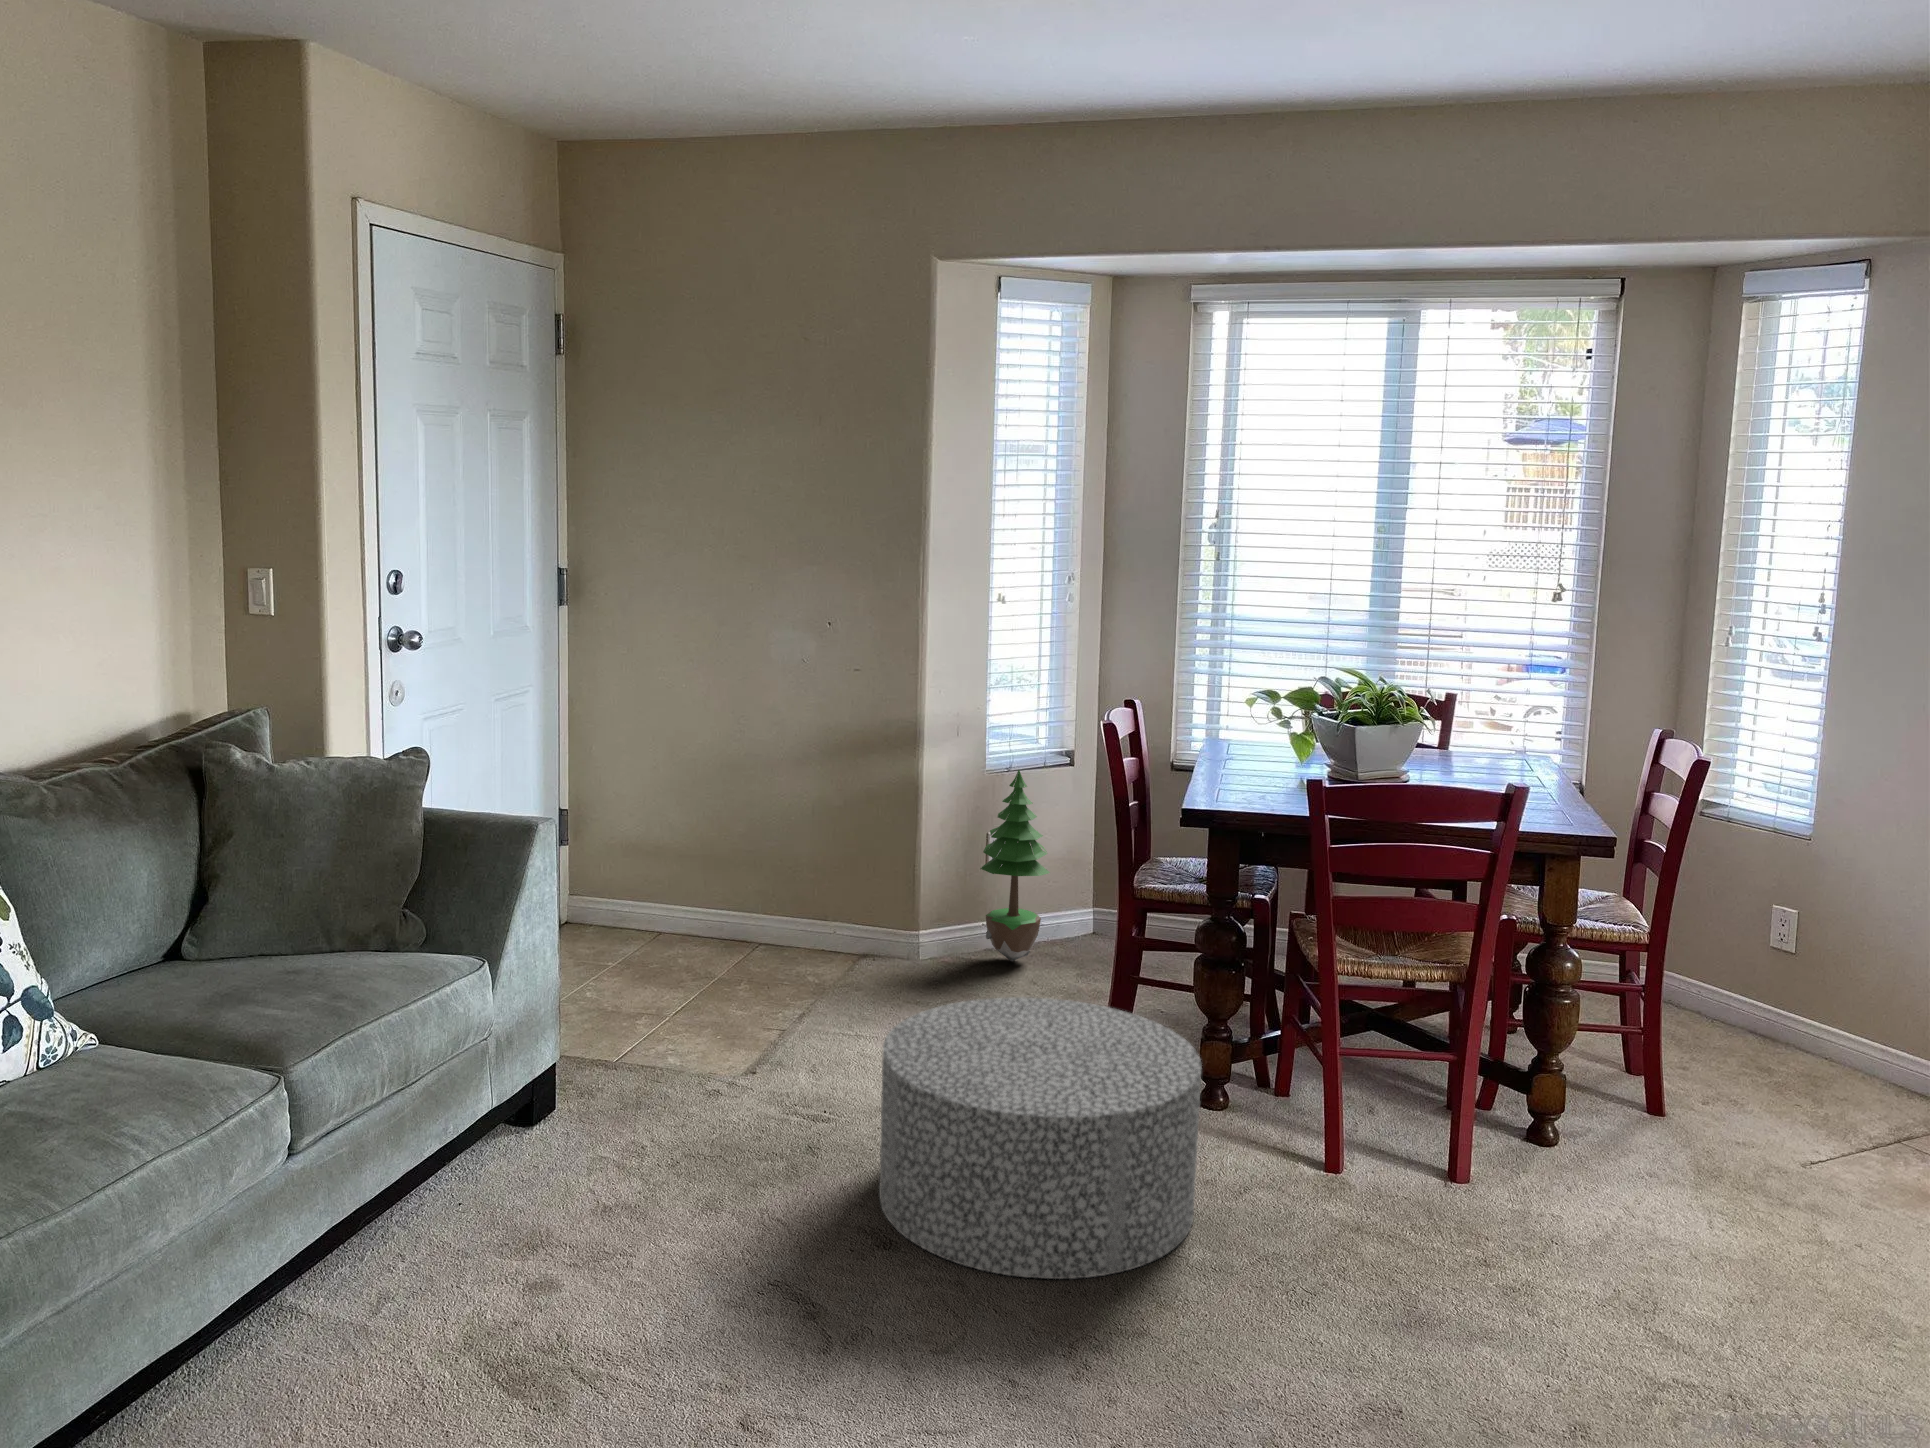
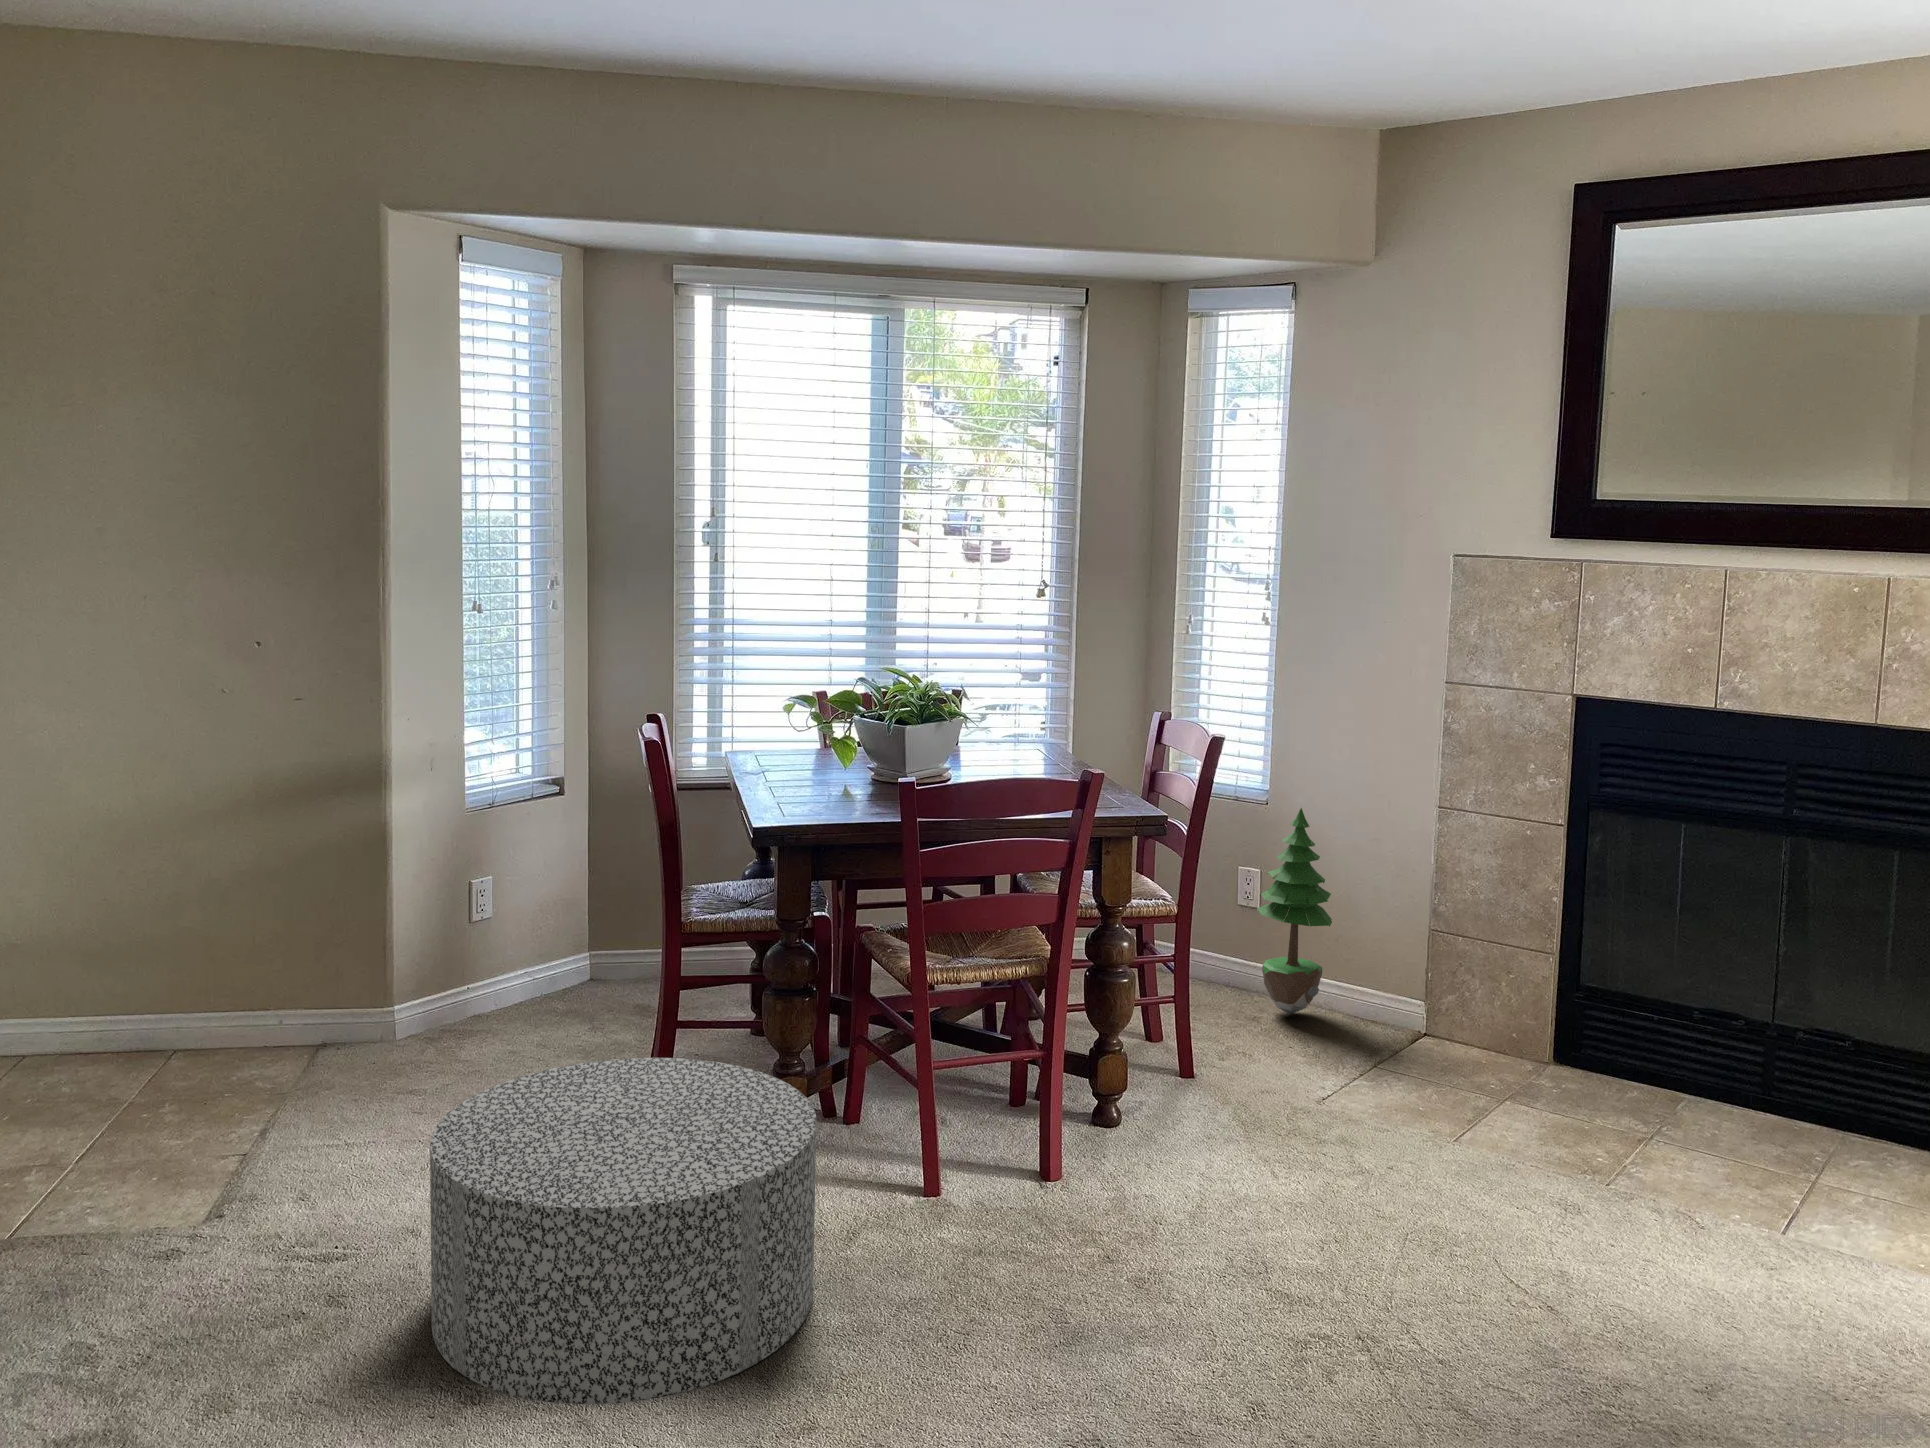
potted tree: present [980,770,1050,961] -> present [1257,808,1332,1015]

